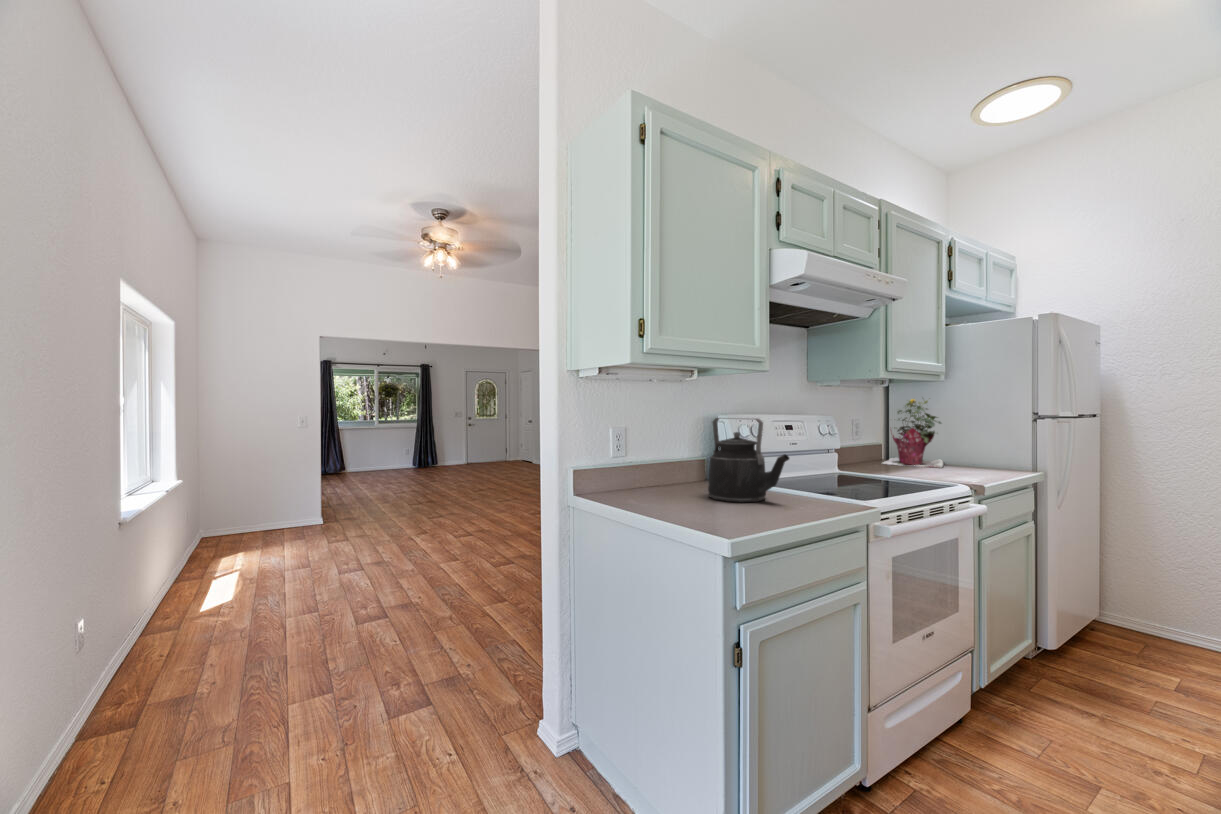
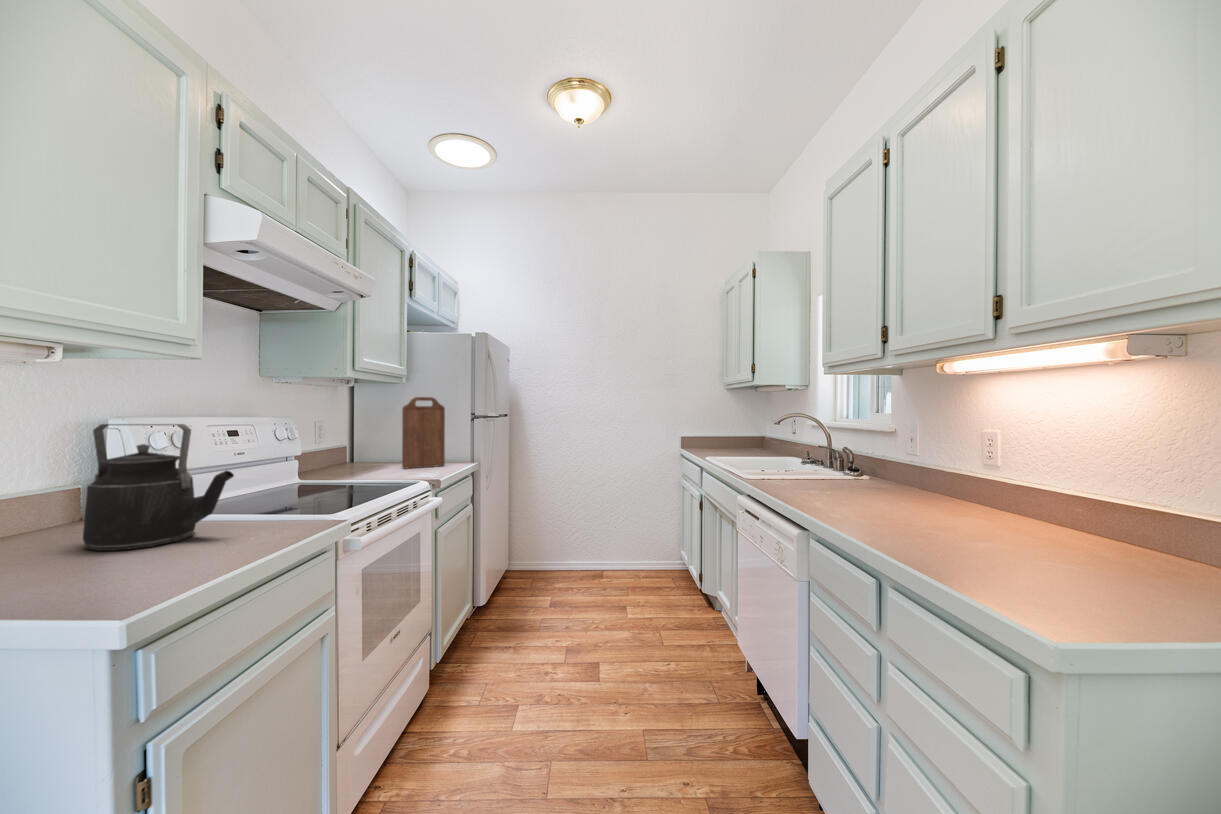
cutting board: none [940,395,993,472] -> present [402,397,445,468]
potted plant: present [883,399,944,468] -> none [346,397,408,467]

